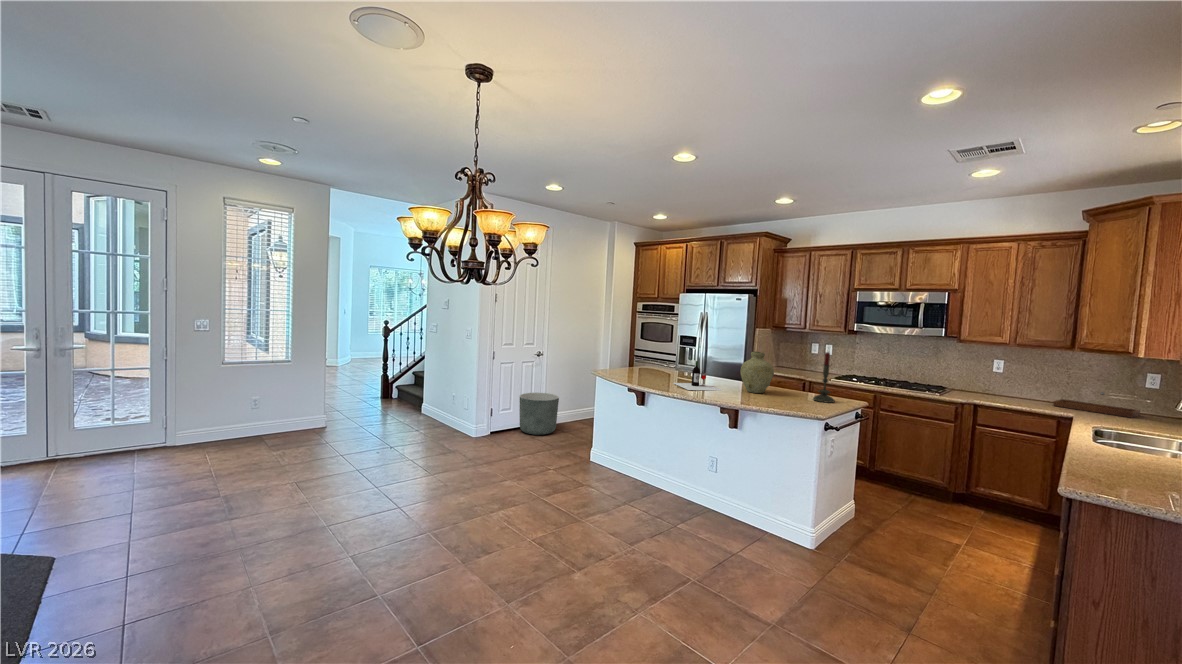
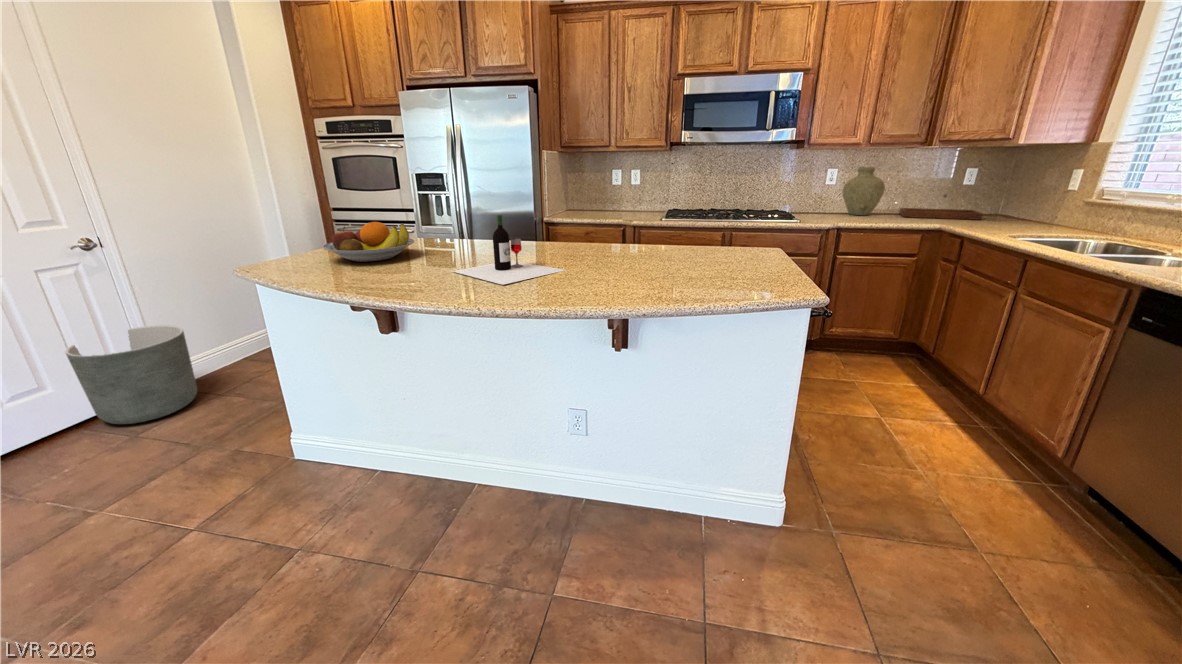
vase: present [740,352,774,393] -> present [843,167,885,215]
candle: present [813,352,835,403] -> none [724,163,761,263]
fruit bowl: none [625,358,663,375] -> present [322,222,414,262]

